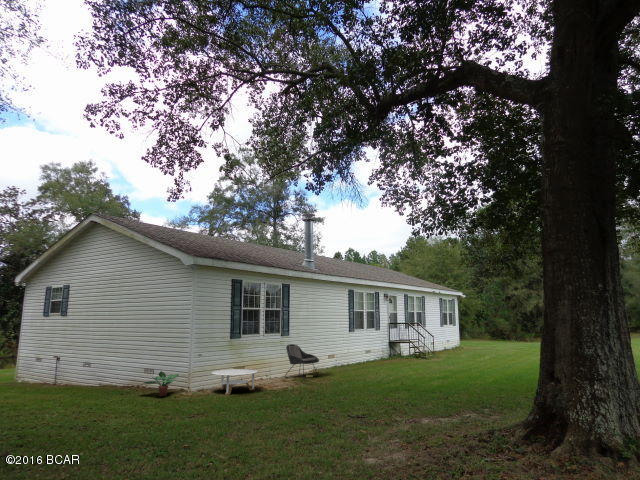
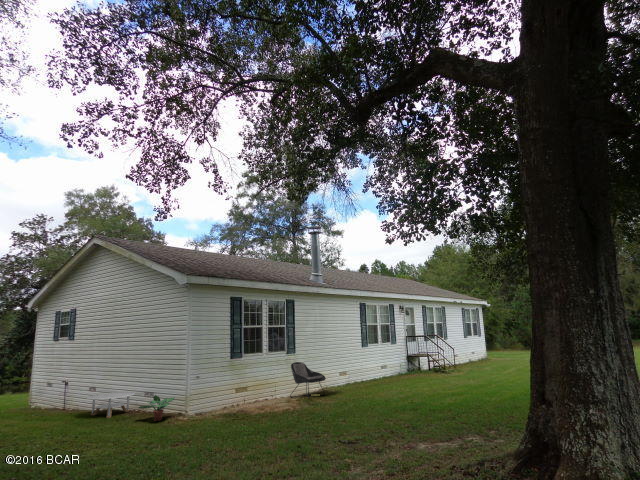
round table: present [211,369,258,395] -> present [86,392,135,418]

